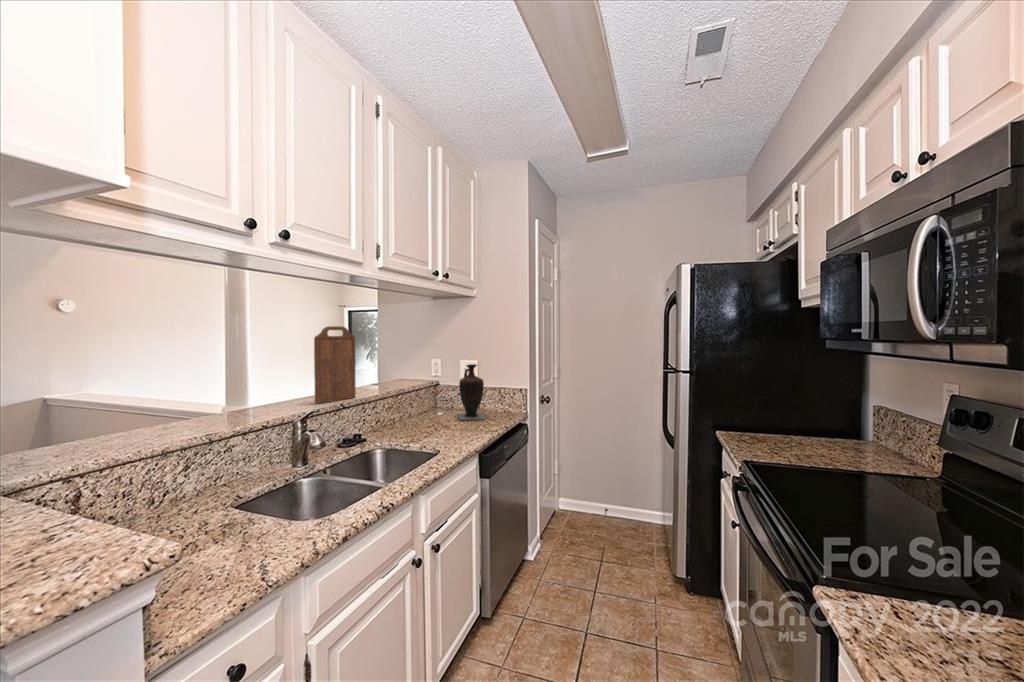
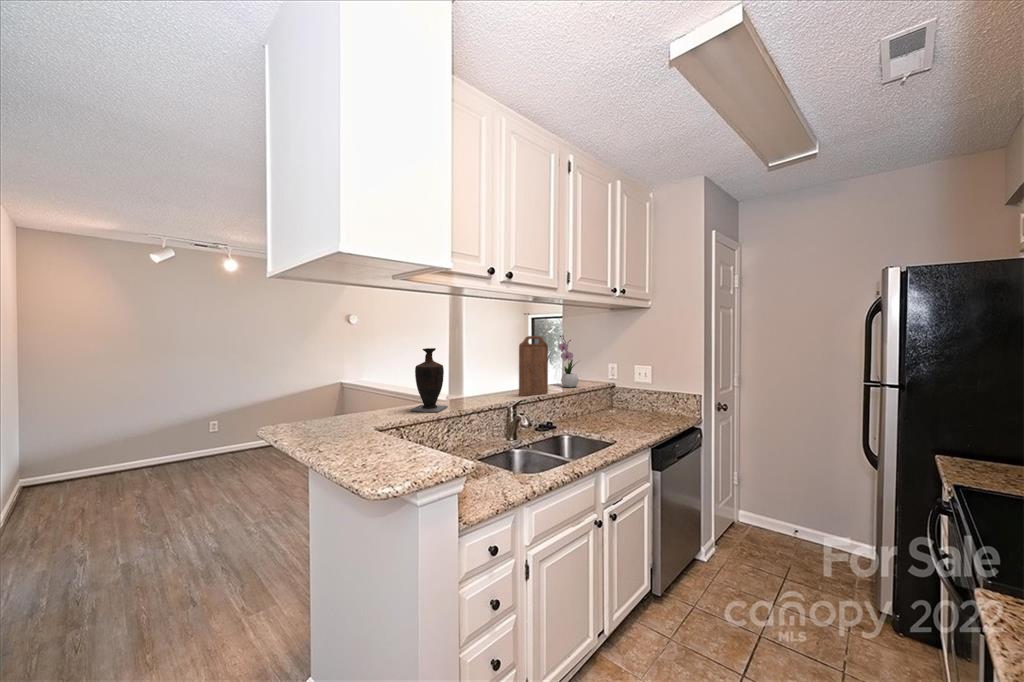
flower arrangement: none [370,326,399,388] -> present [558,335,579,387]
vase: present [458,364,485,420] -> present [410,348,448,412]

